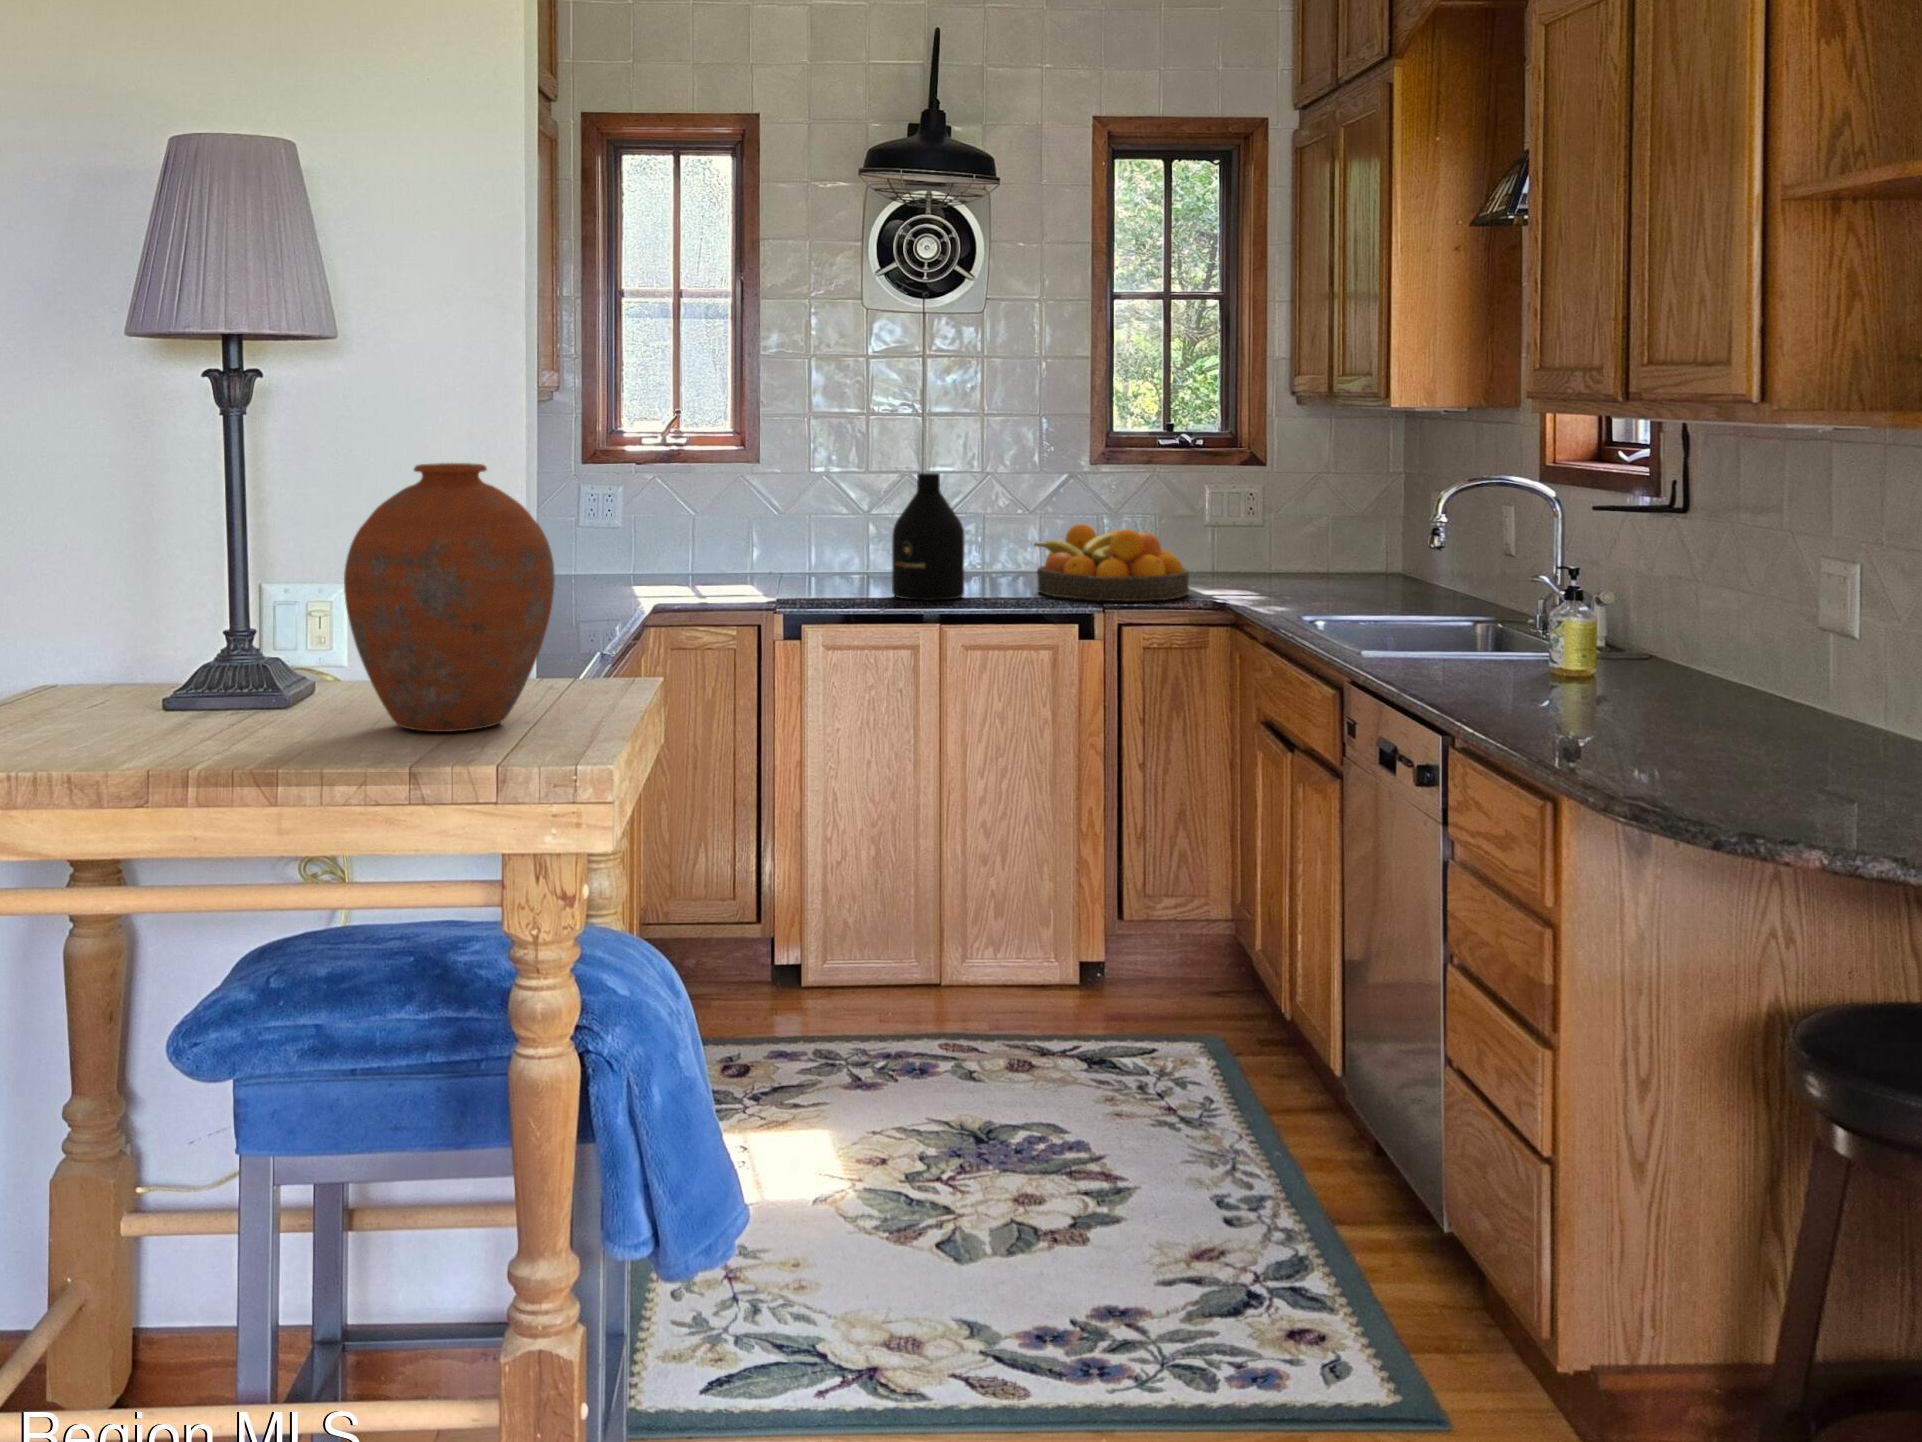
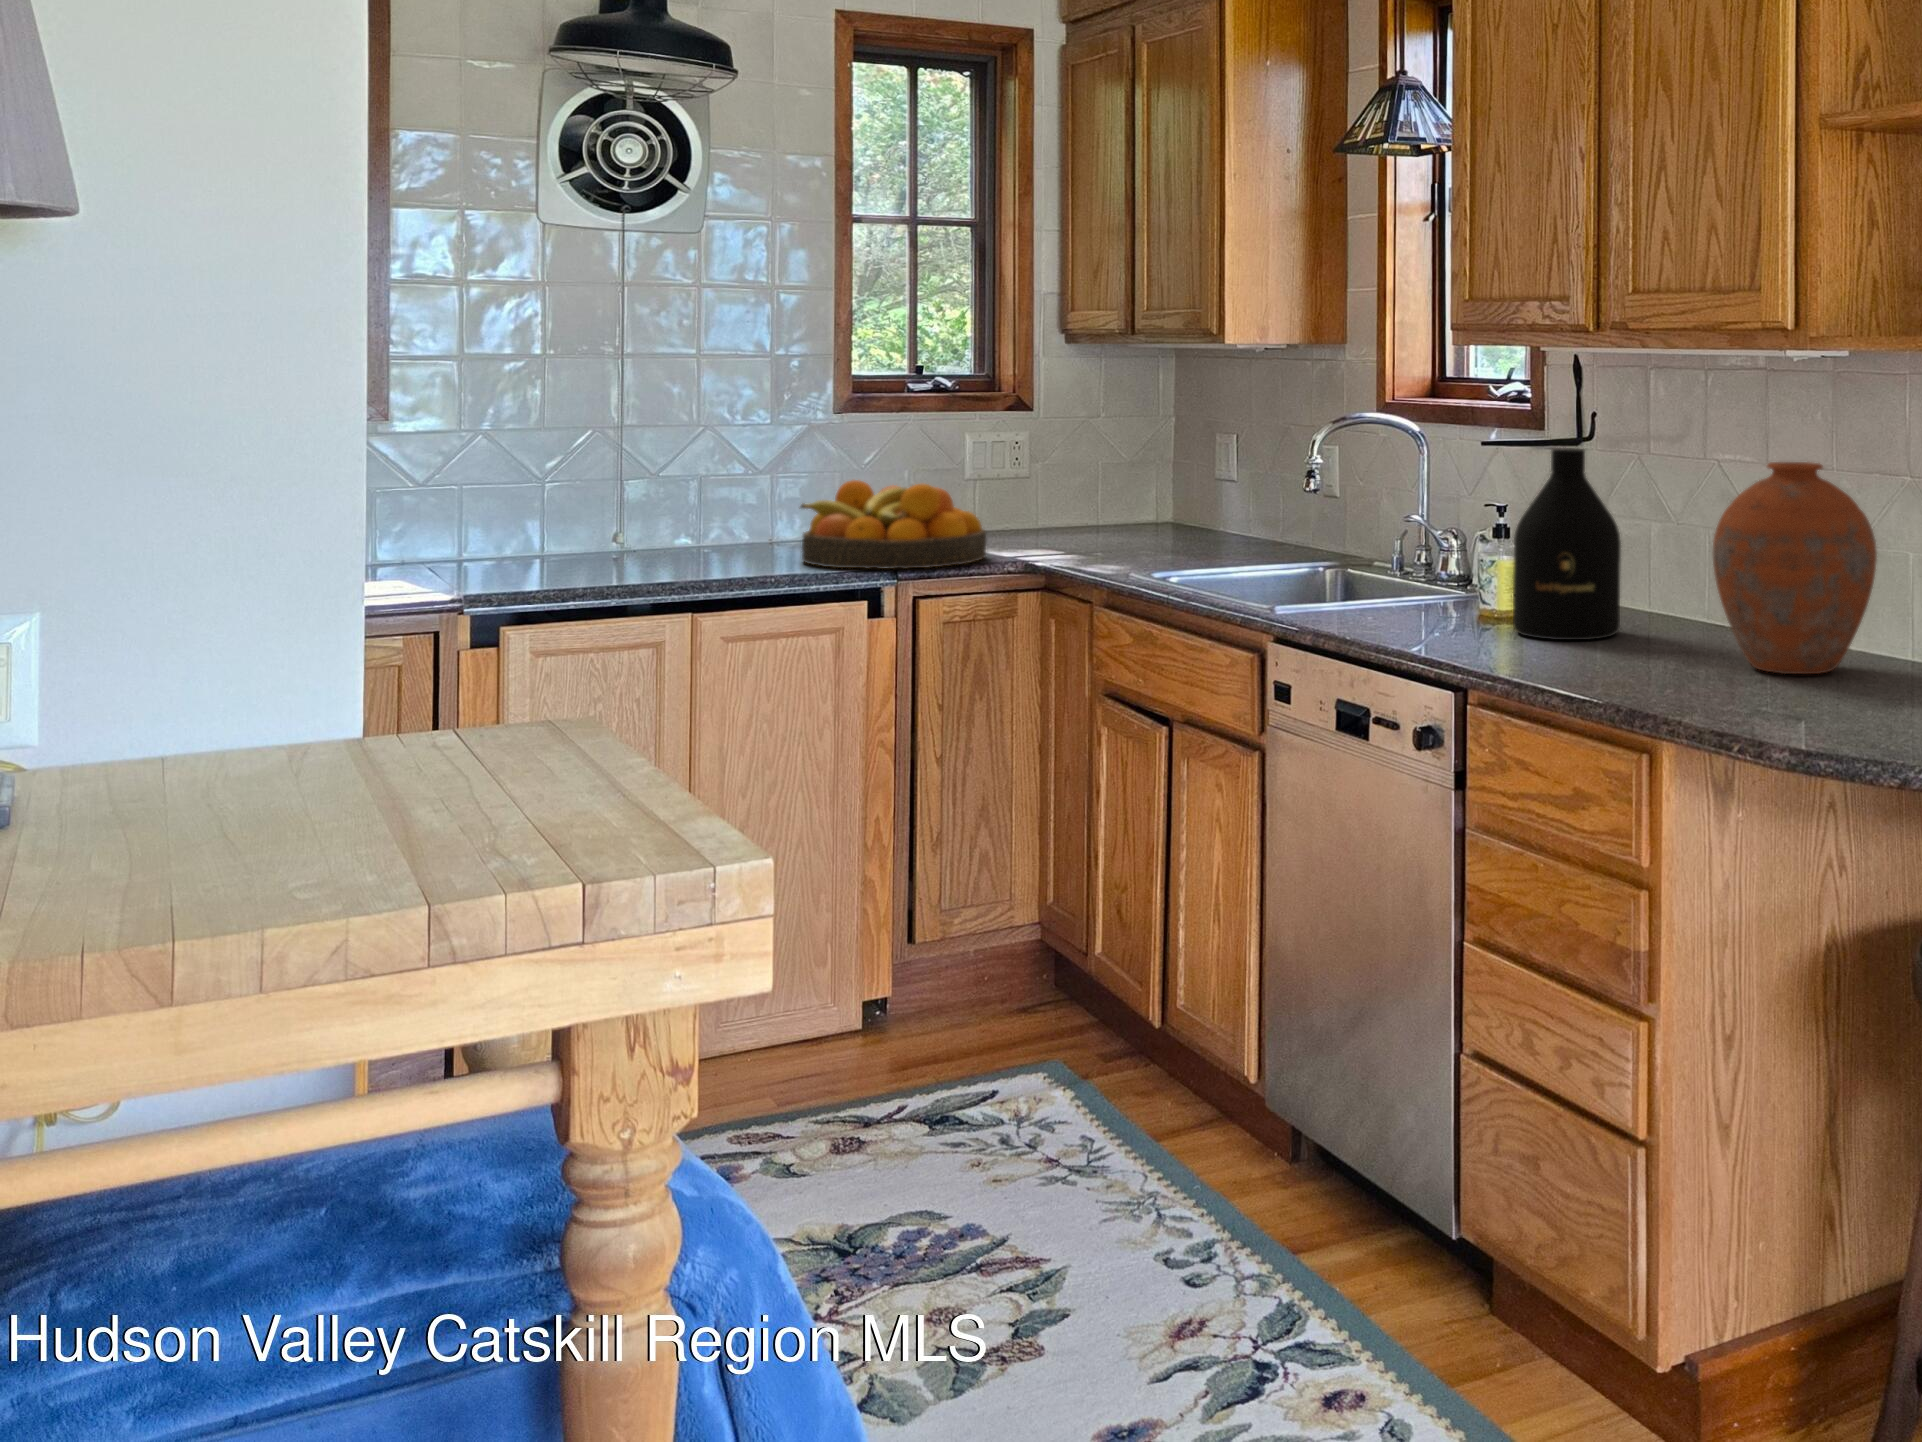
vase: present [344,463,555,732] -> present [1713,462,1877,674]
bottle: present [892,473,964,600] -> present [1513,448,1621,640]

